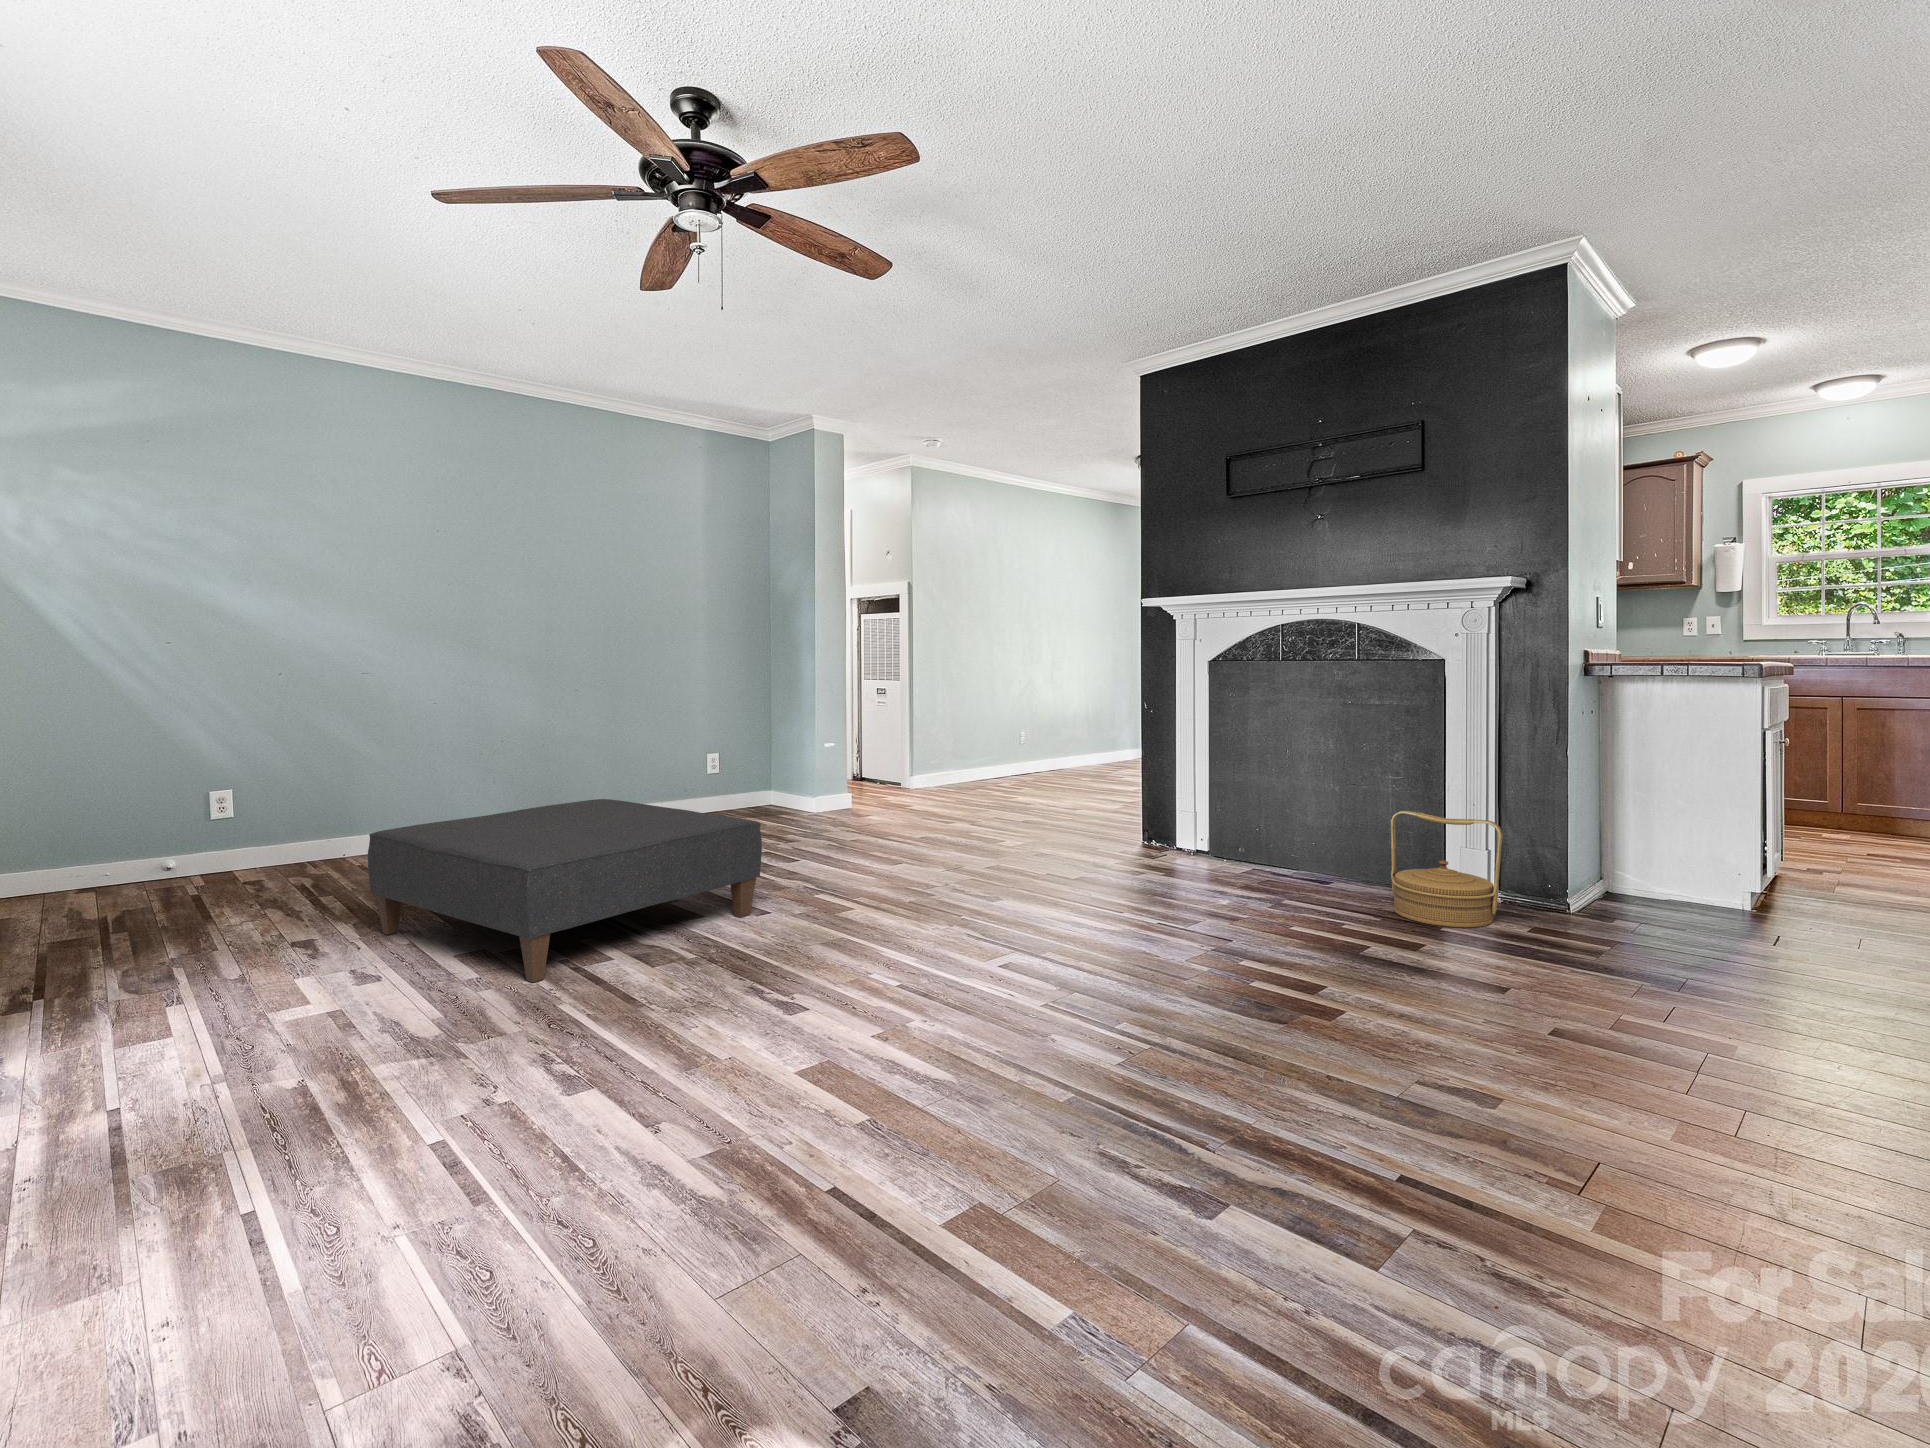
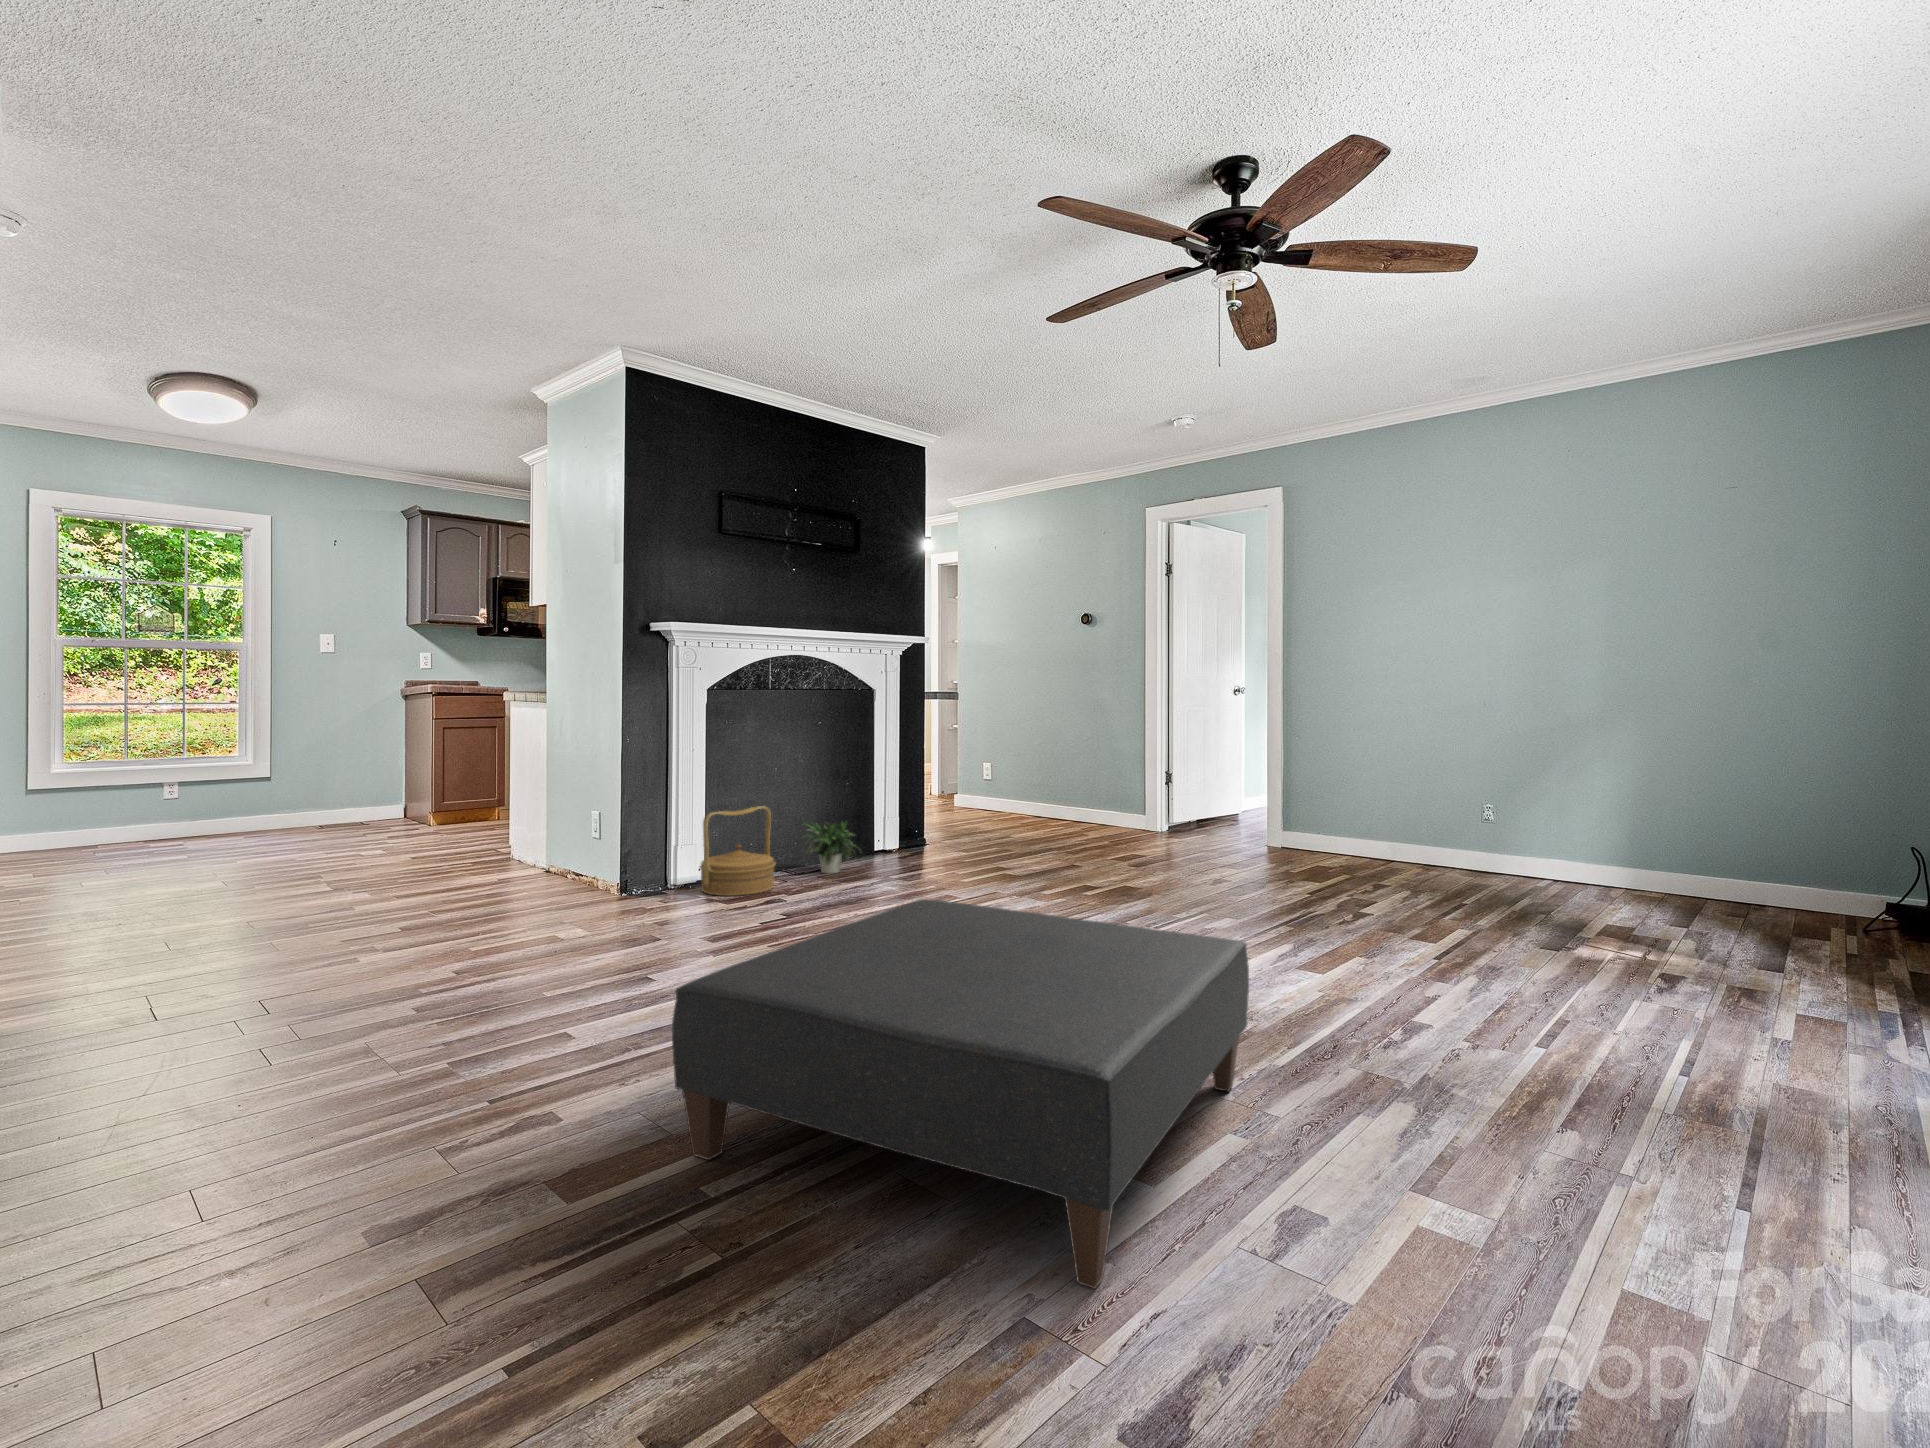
woven basket: present [1391,811,1503,928] -> present [699,806,775,896]
potted plant: none [1266,819,1334,890] -> present [783,822,860,874]

